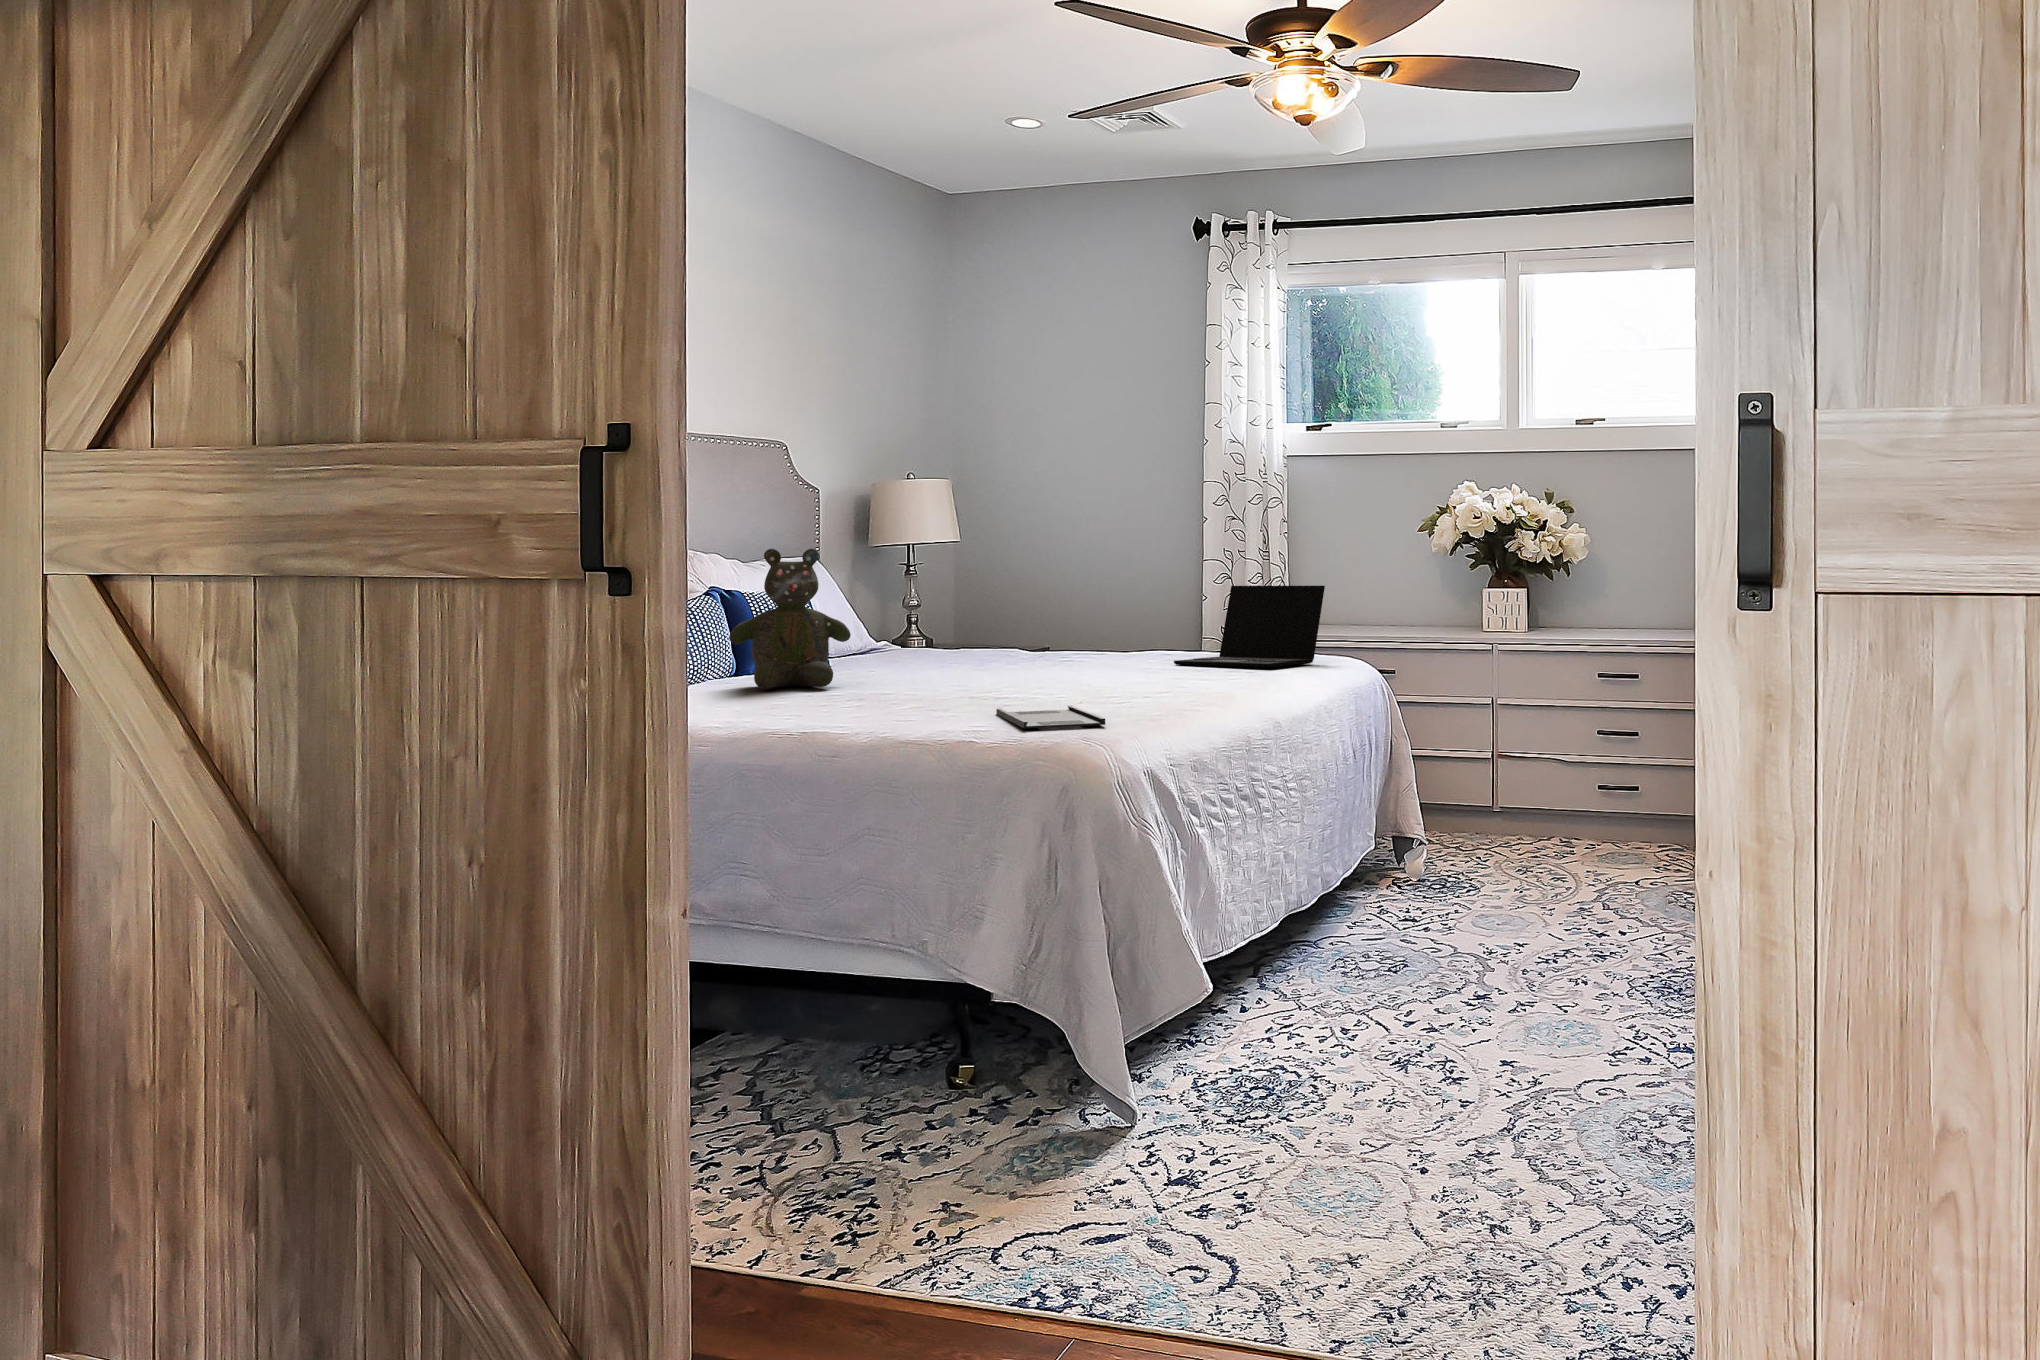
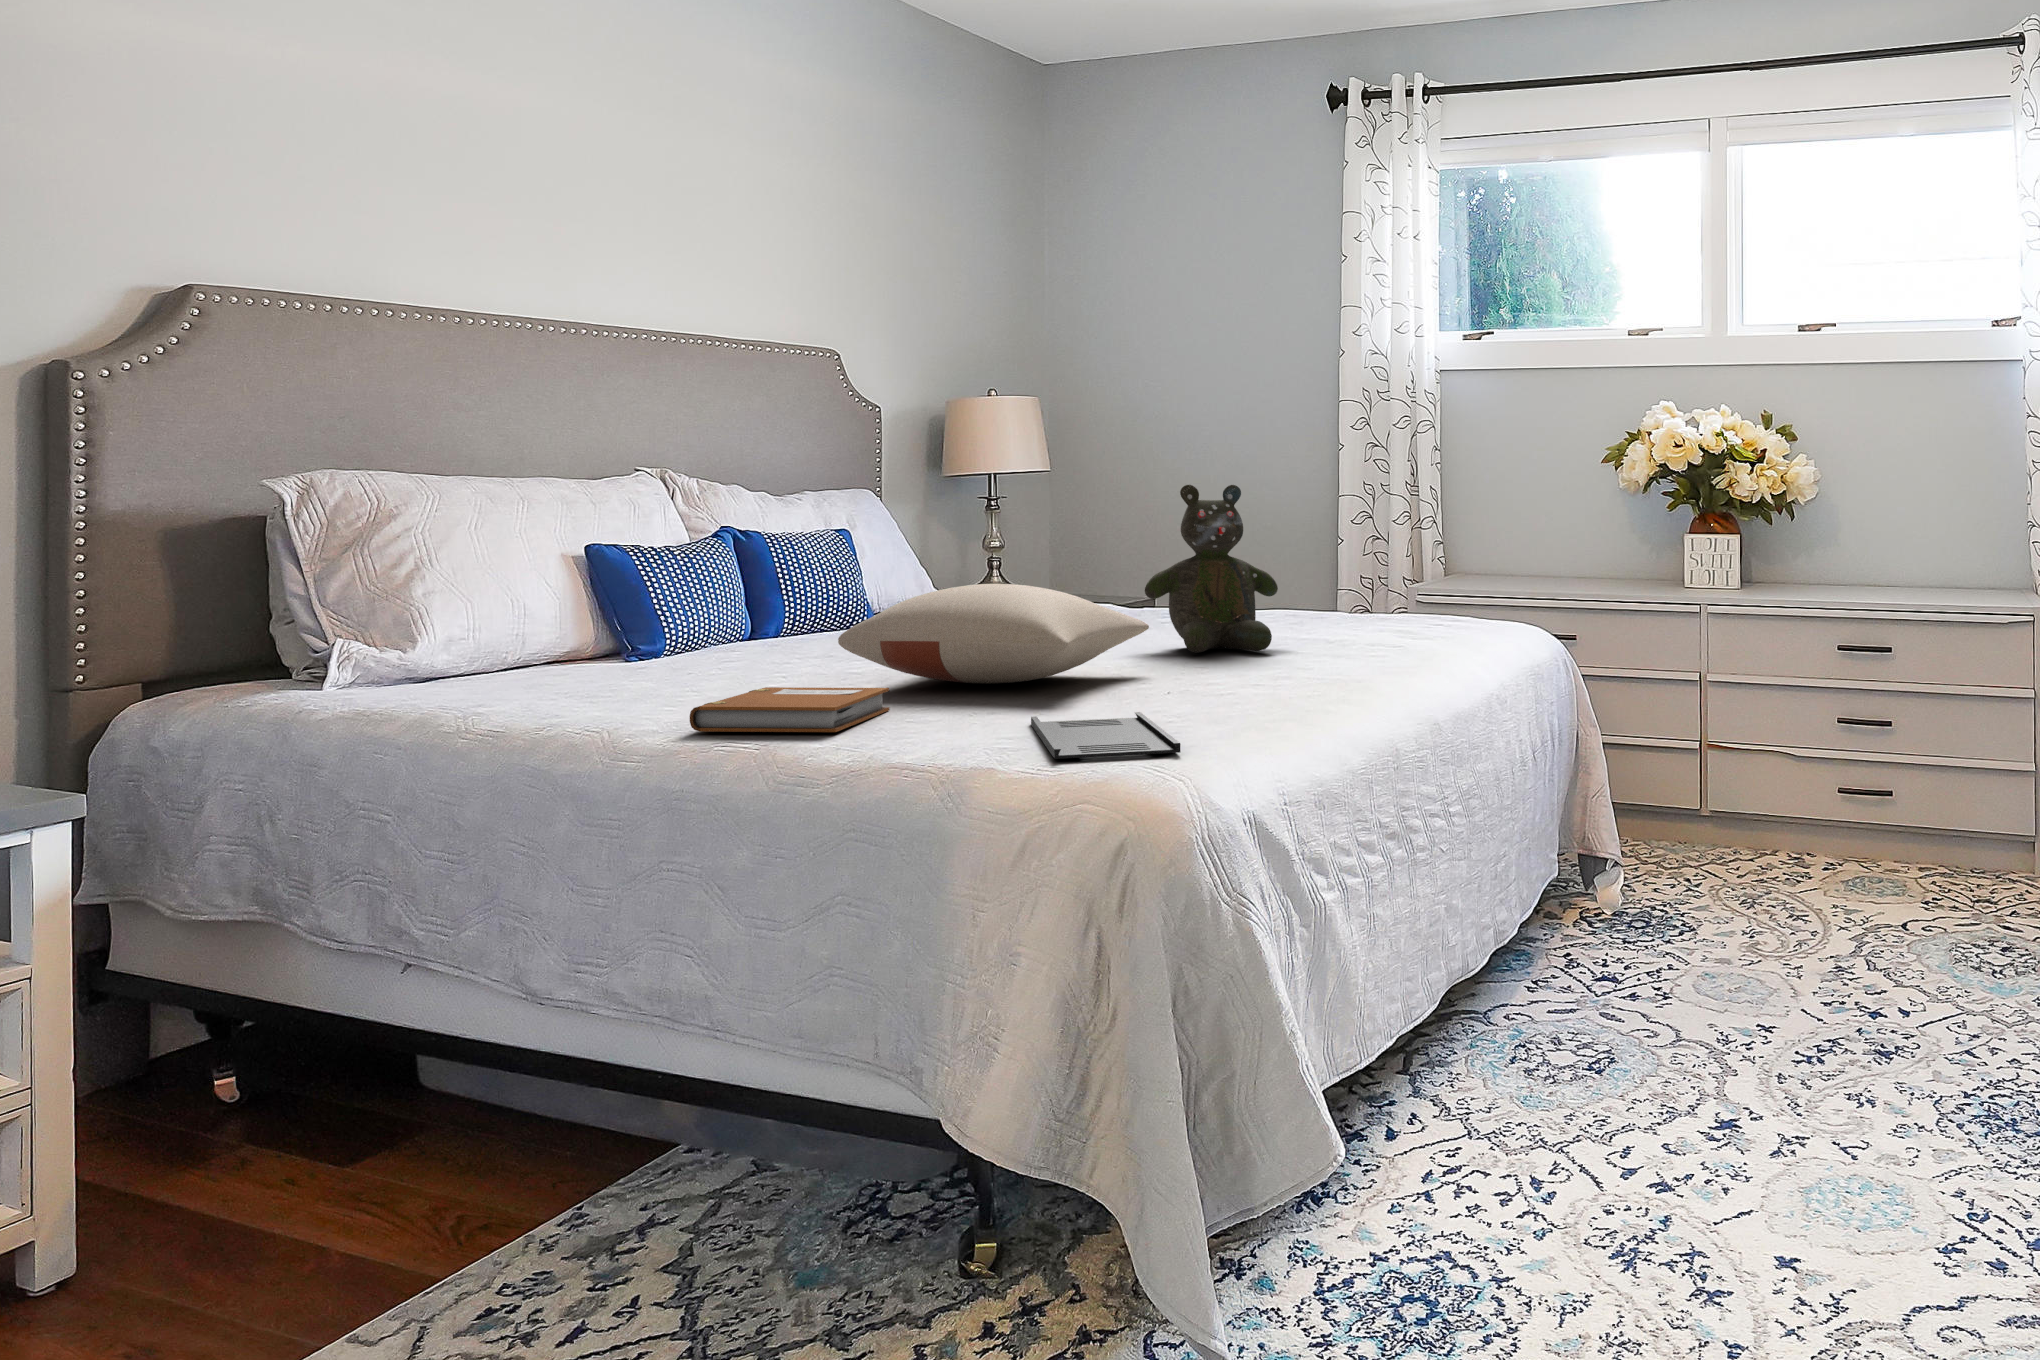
teddy bear: present [729,549,851,689] -> present [1145,485,1278,653]
laptop: present [1174,586,1325,668] -> none [1298,534,1495,643]
pillow: none [847,622,1067,692] -> present [838,584,1149,683]
notebook: none [764,692,891,719] -> present [690,687,890,732]

